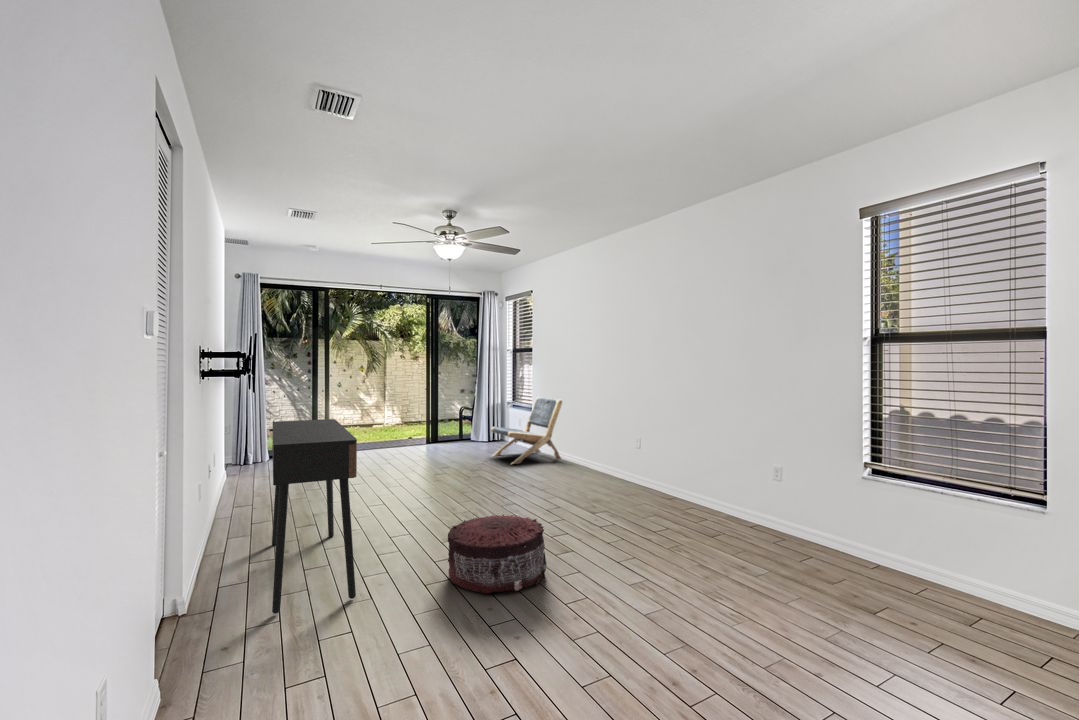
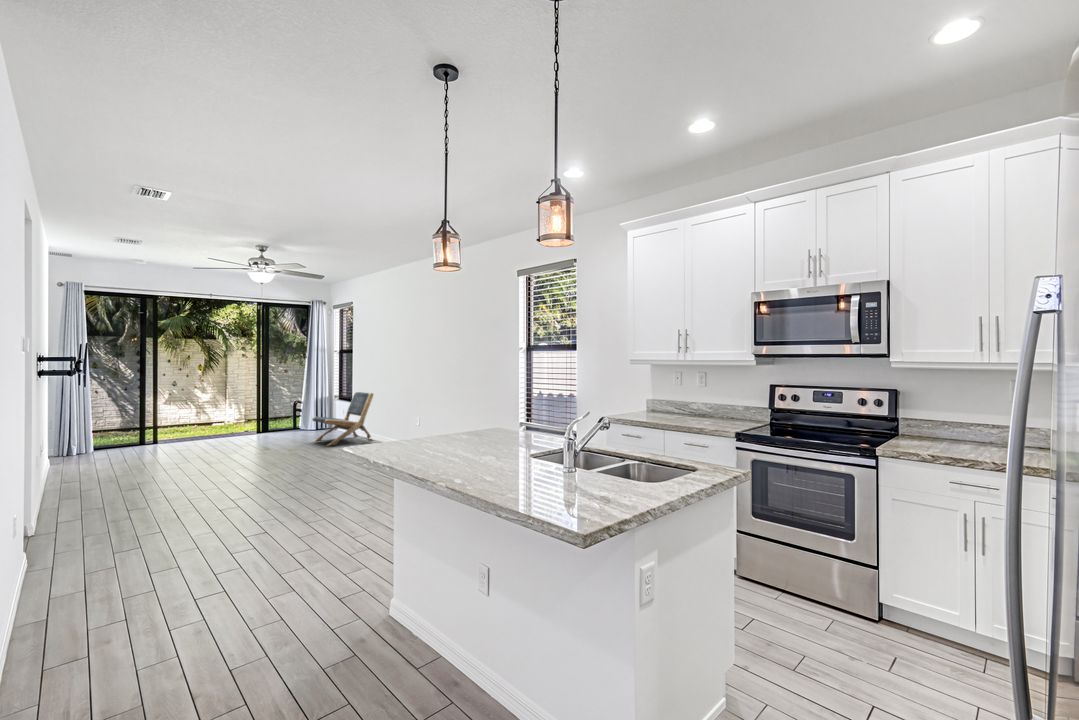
console table: present [272,419,357,614] -> none [102,407,171,532]
pouf: present [448,514,547,594] -> none [242,467,315,512]

